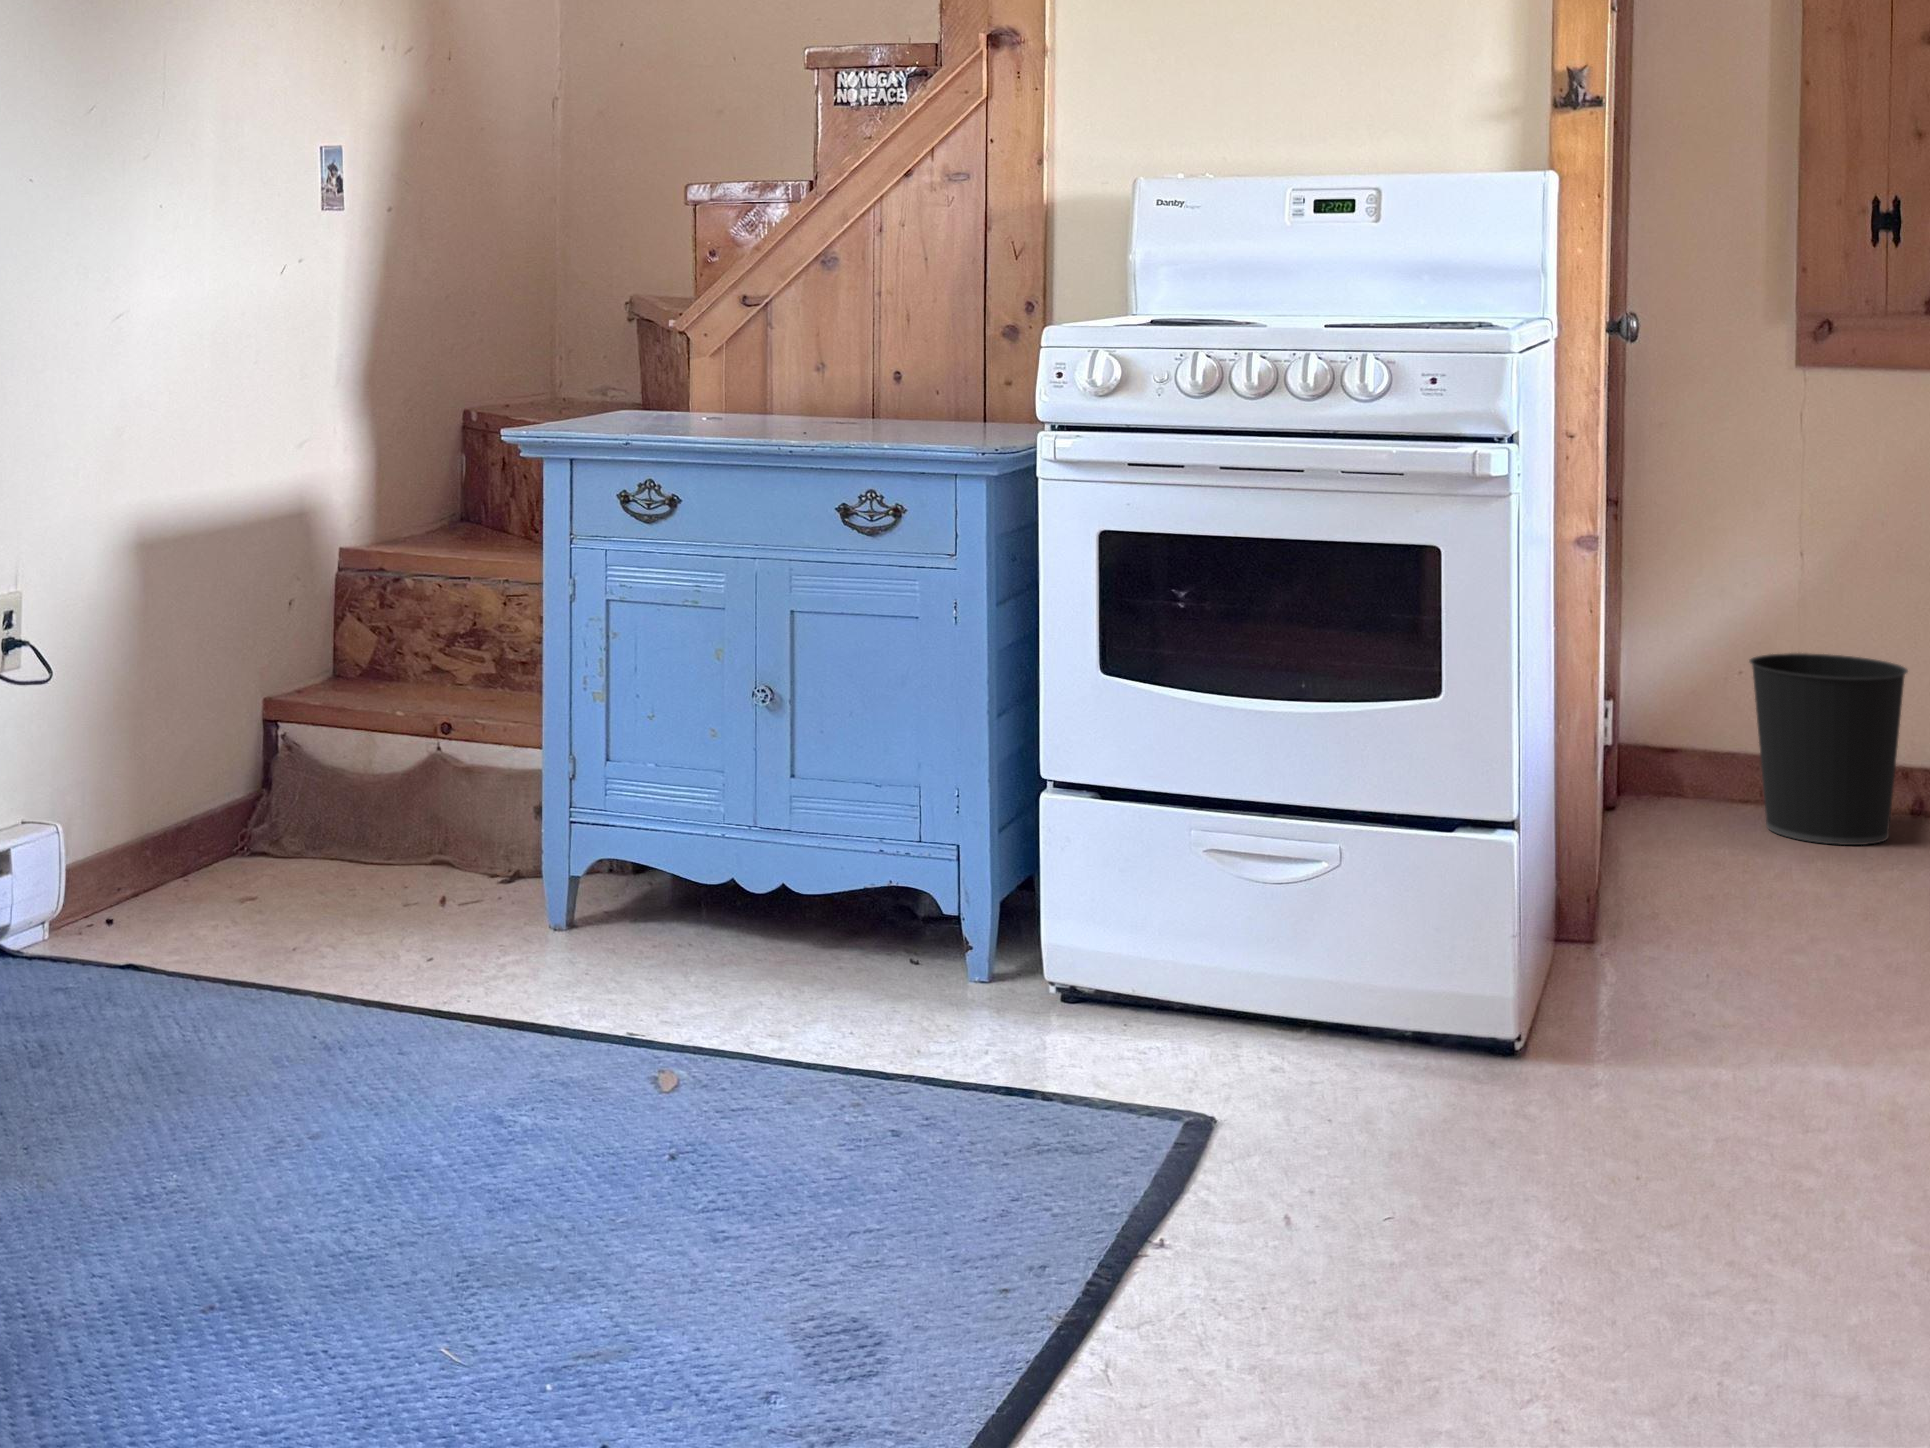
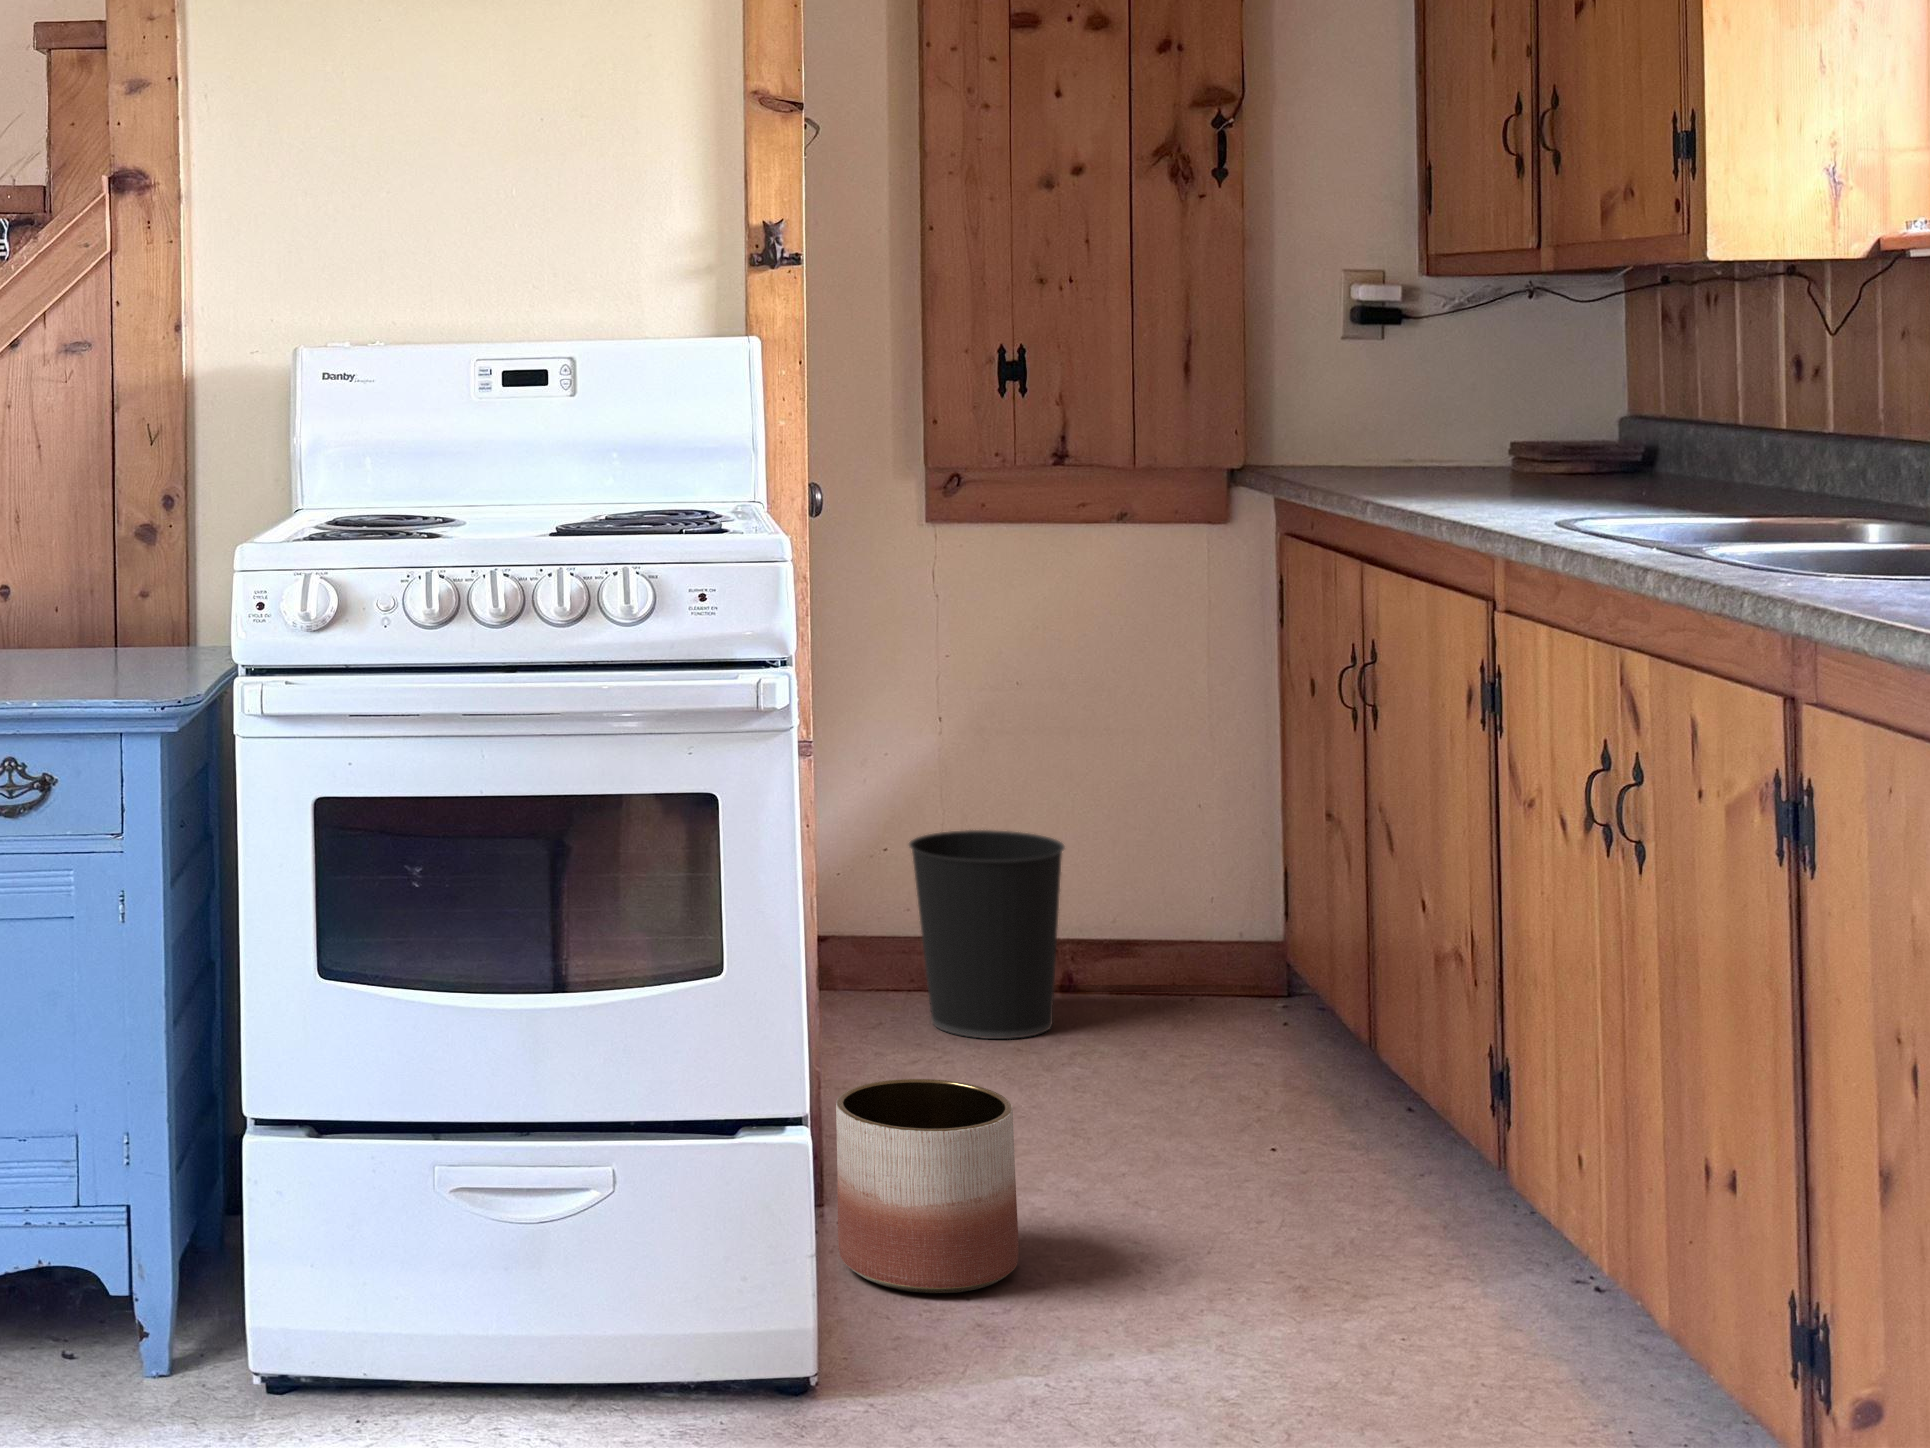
planter: none [1582,832,1750,1012] -> present [836,1079,1019,1293]

